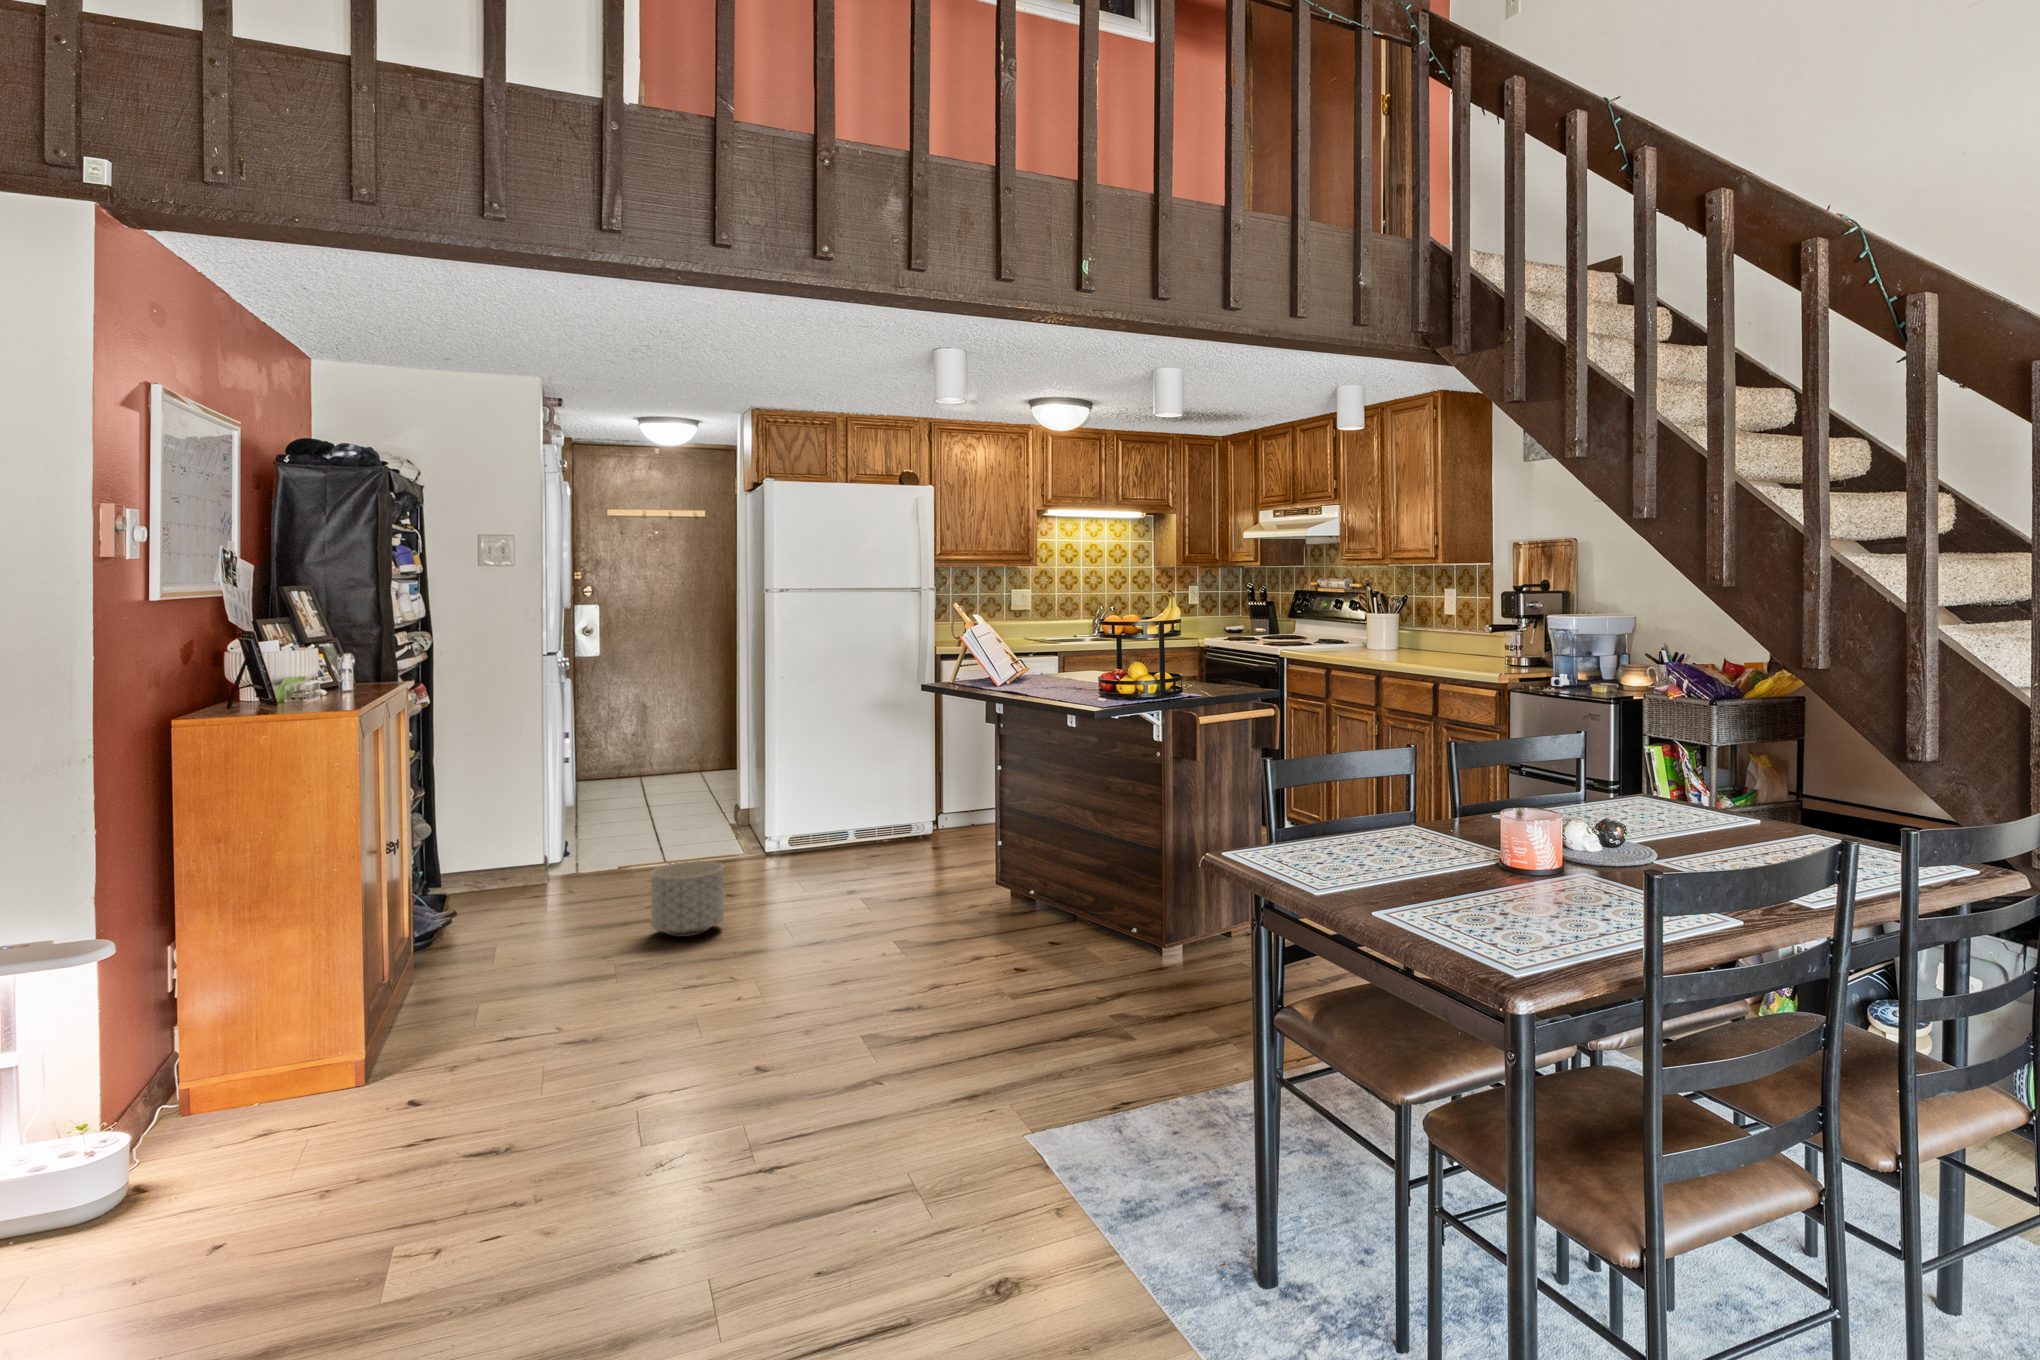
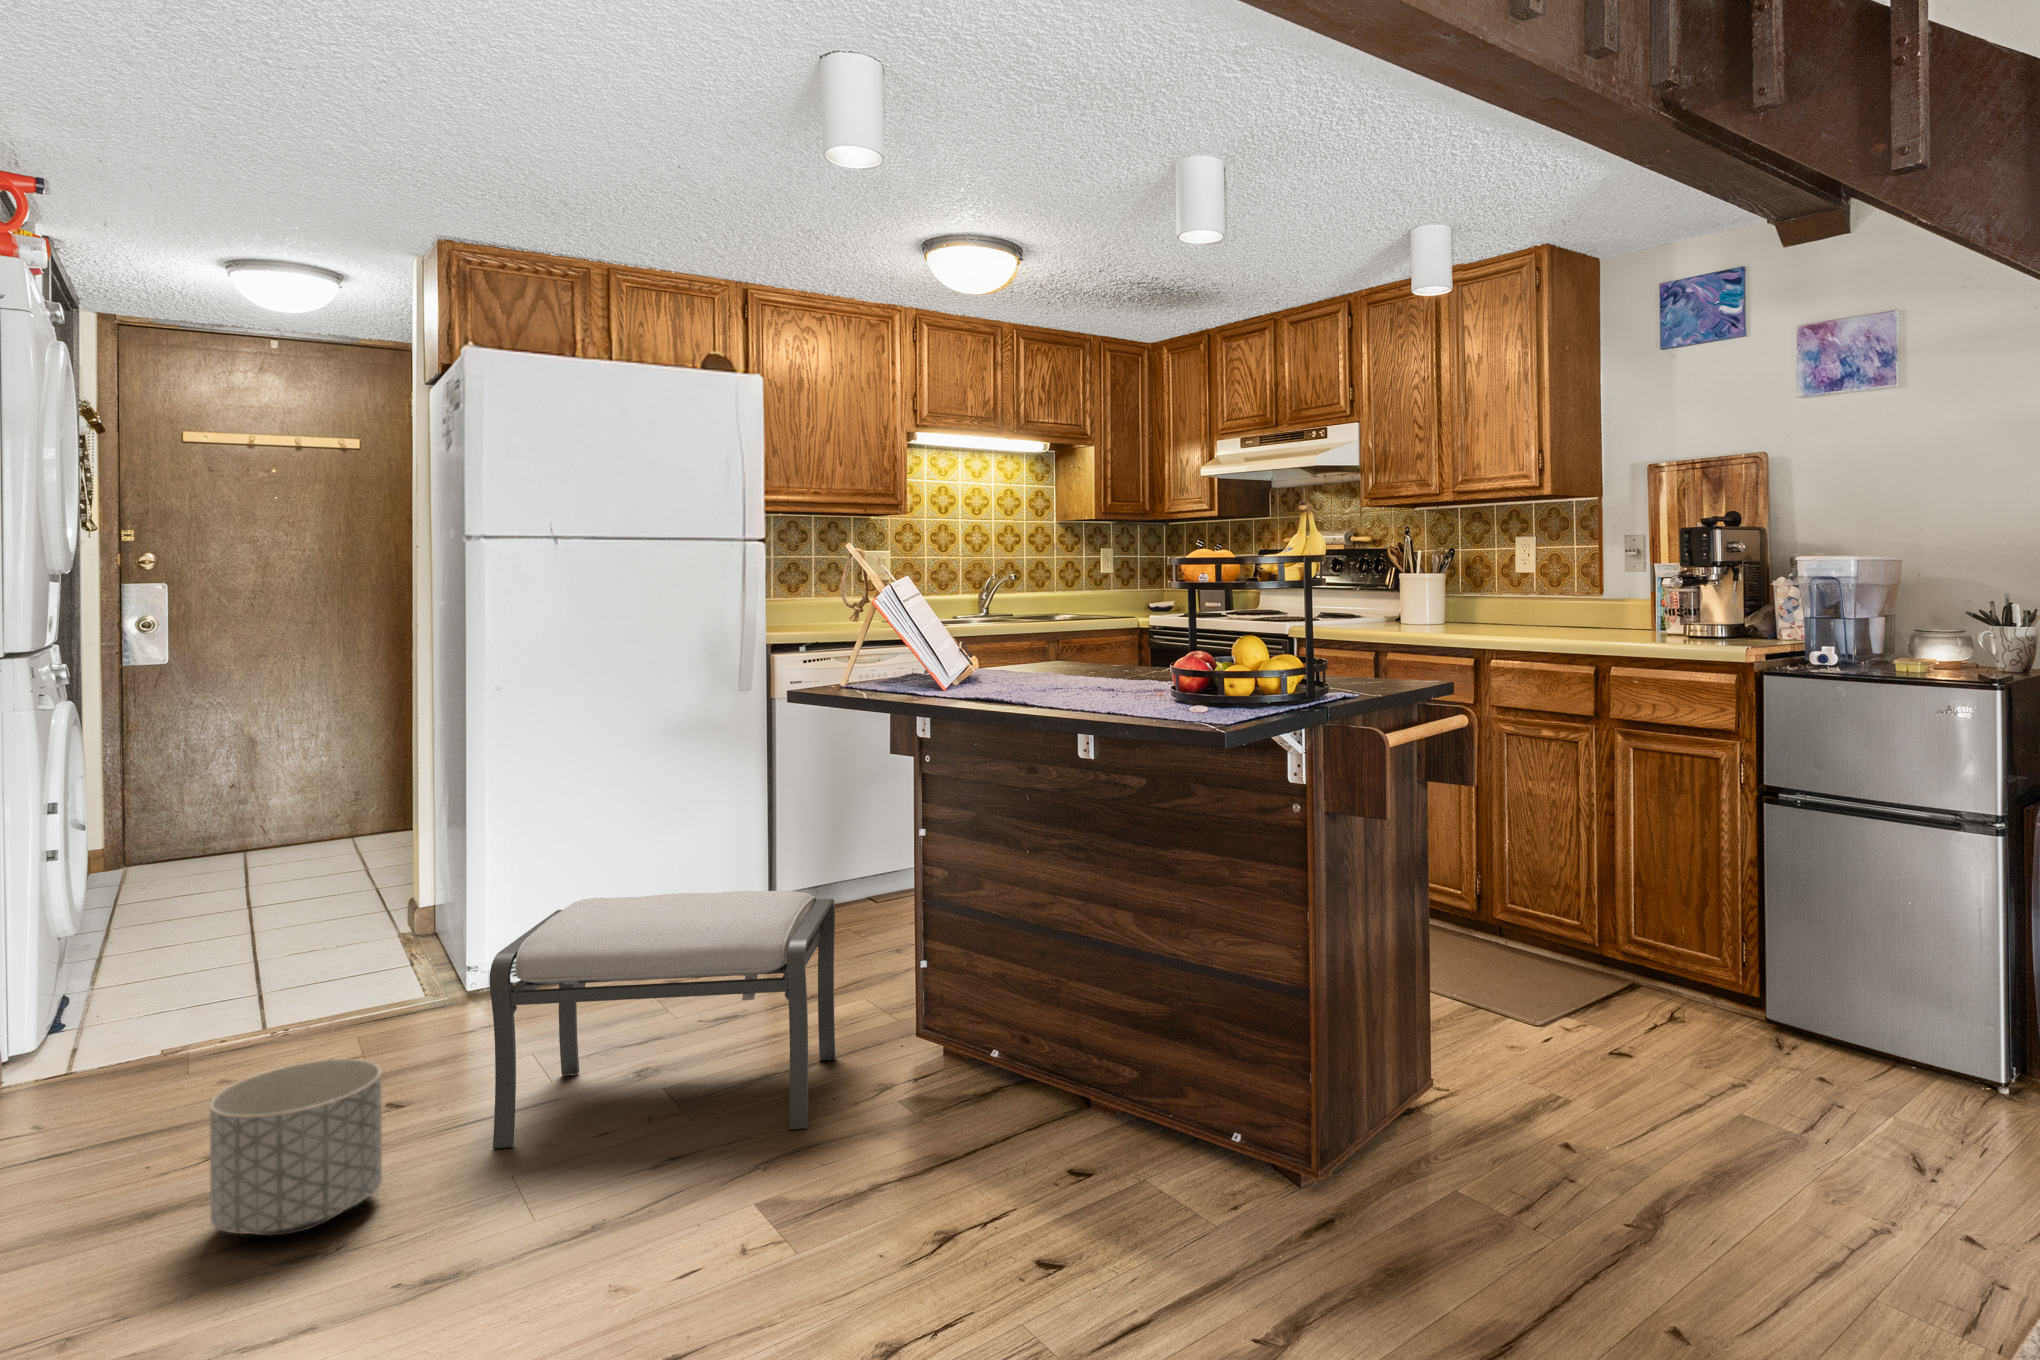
ottoman: none [773,795,952,917] -> present [489,891,836,1149]

